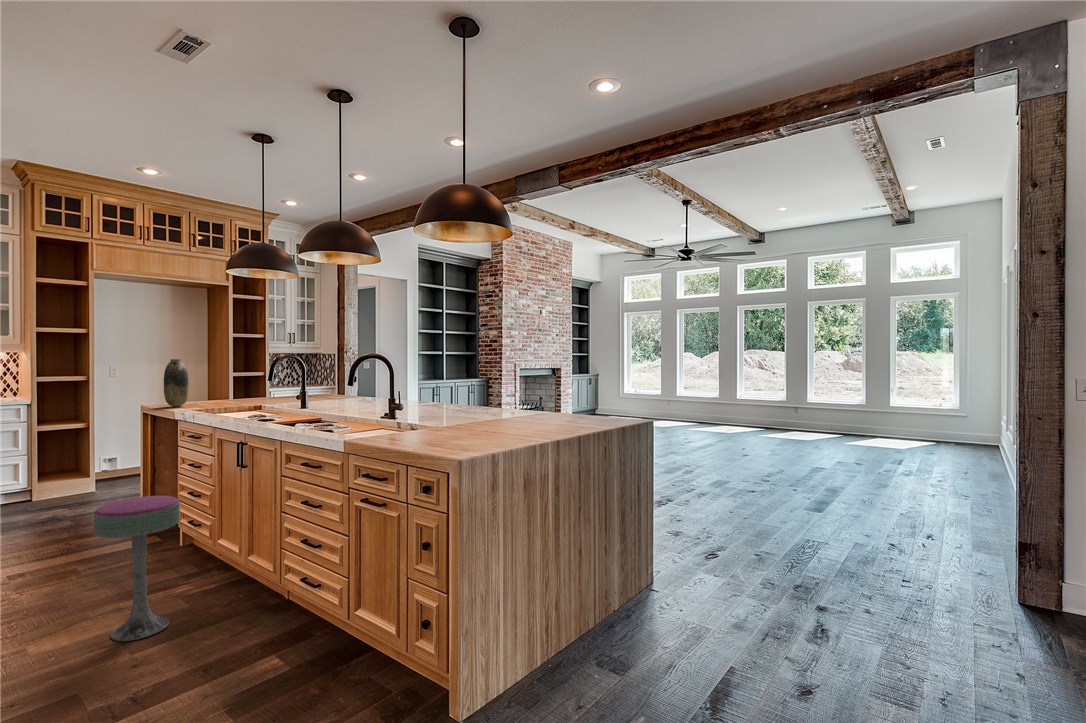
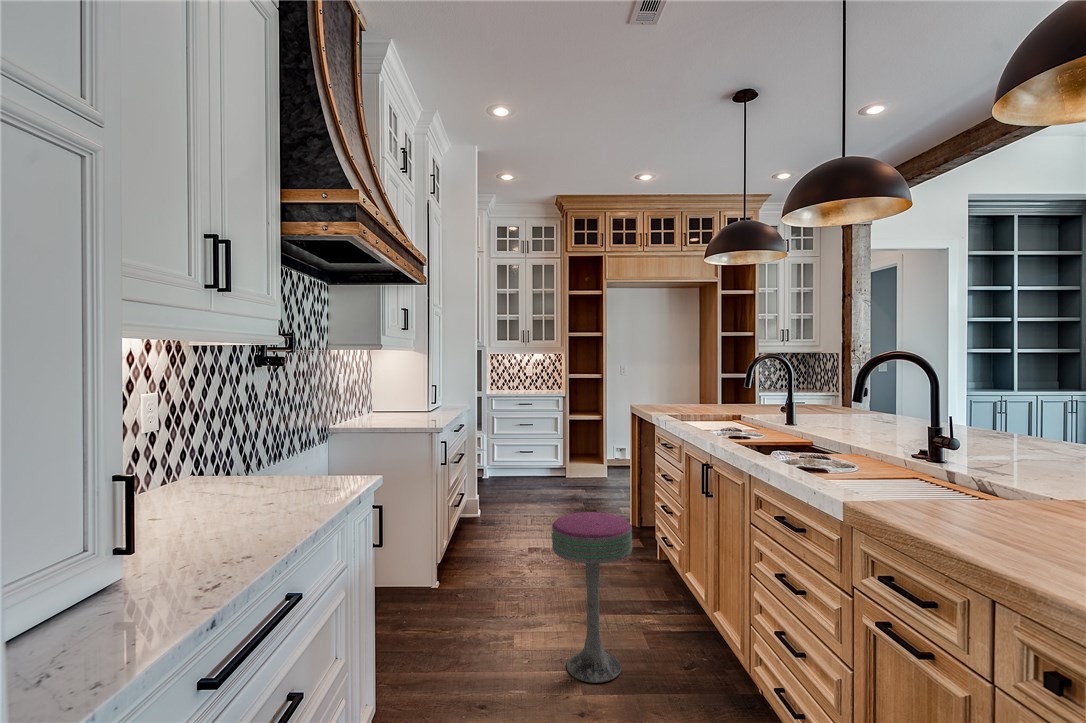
vase: present [164,359,189,407] -> none [647,359,670,408]

